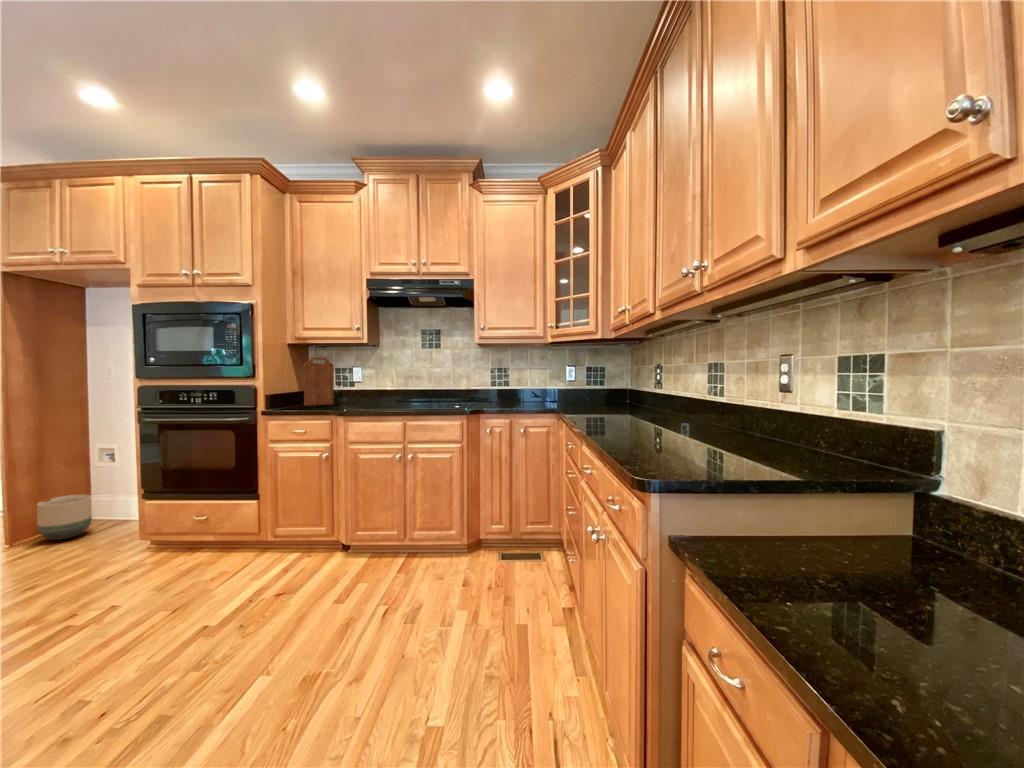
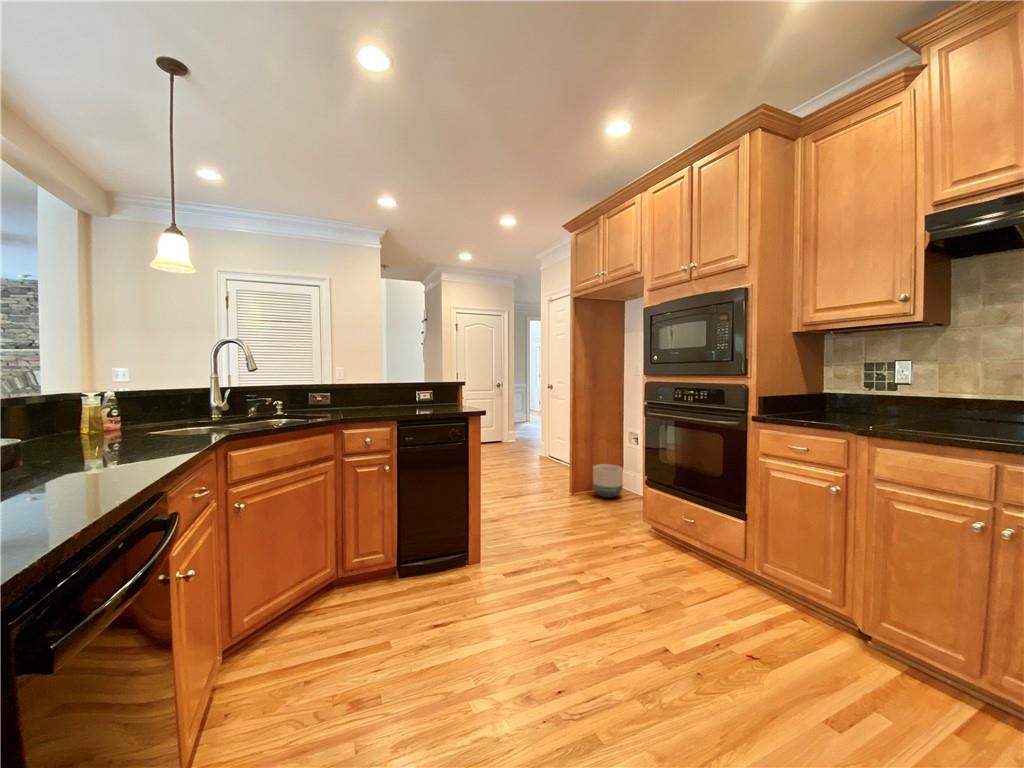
cutting board: present [304,357,334,406] -> none [812,349,862,416]

